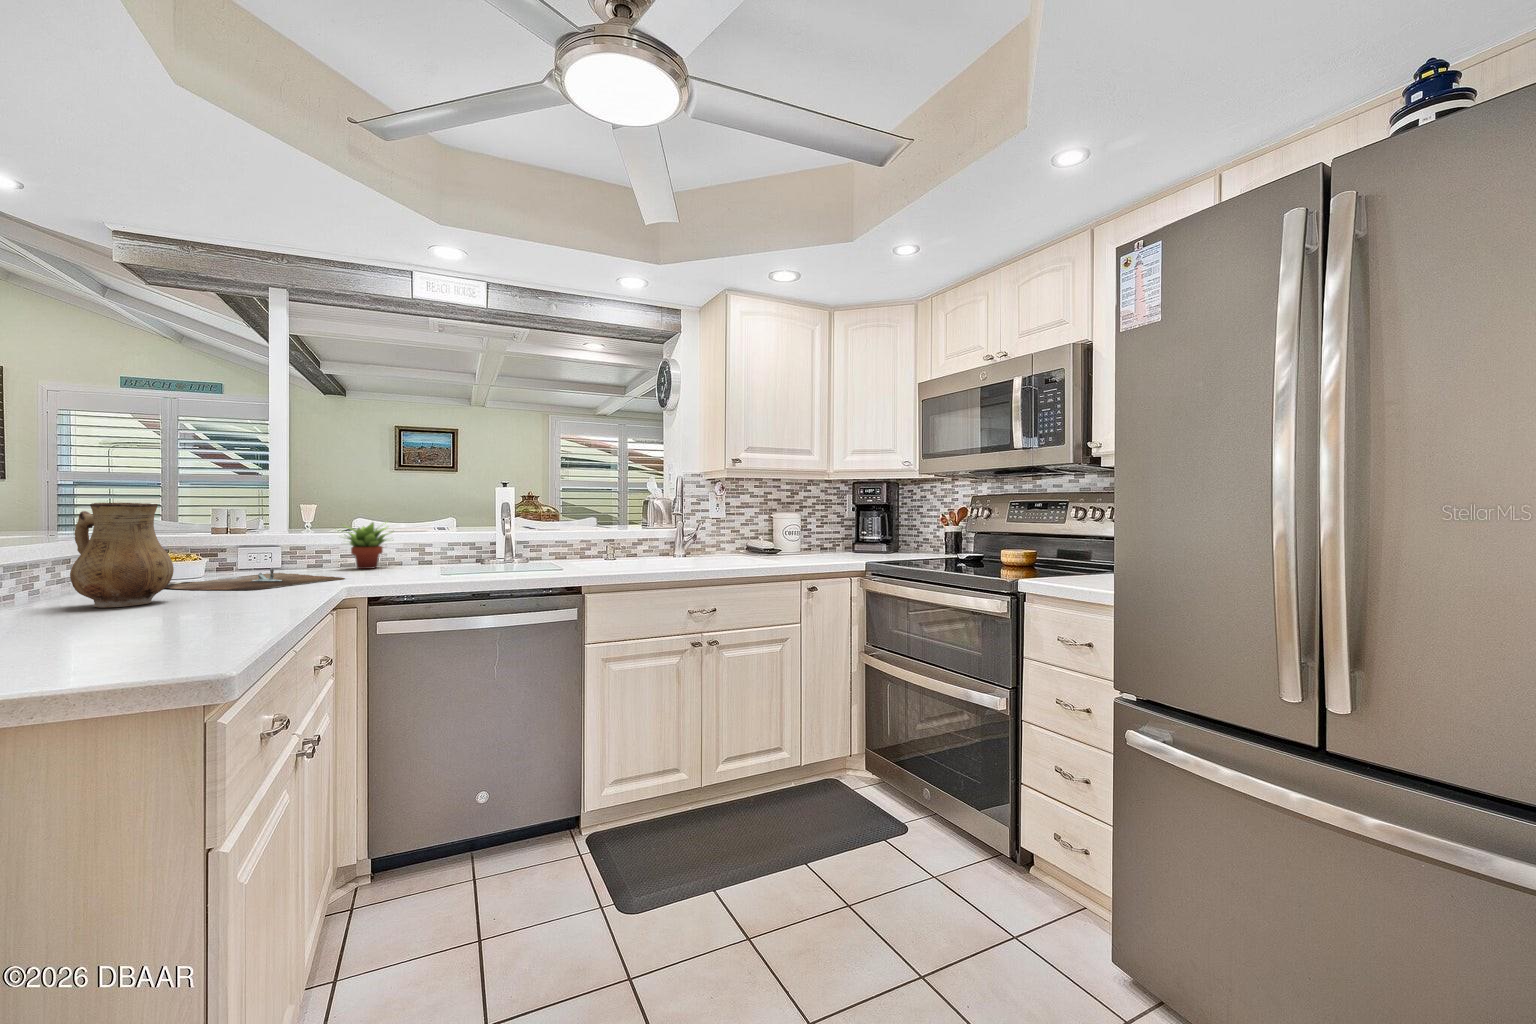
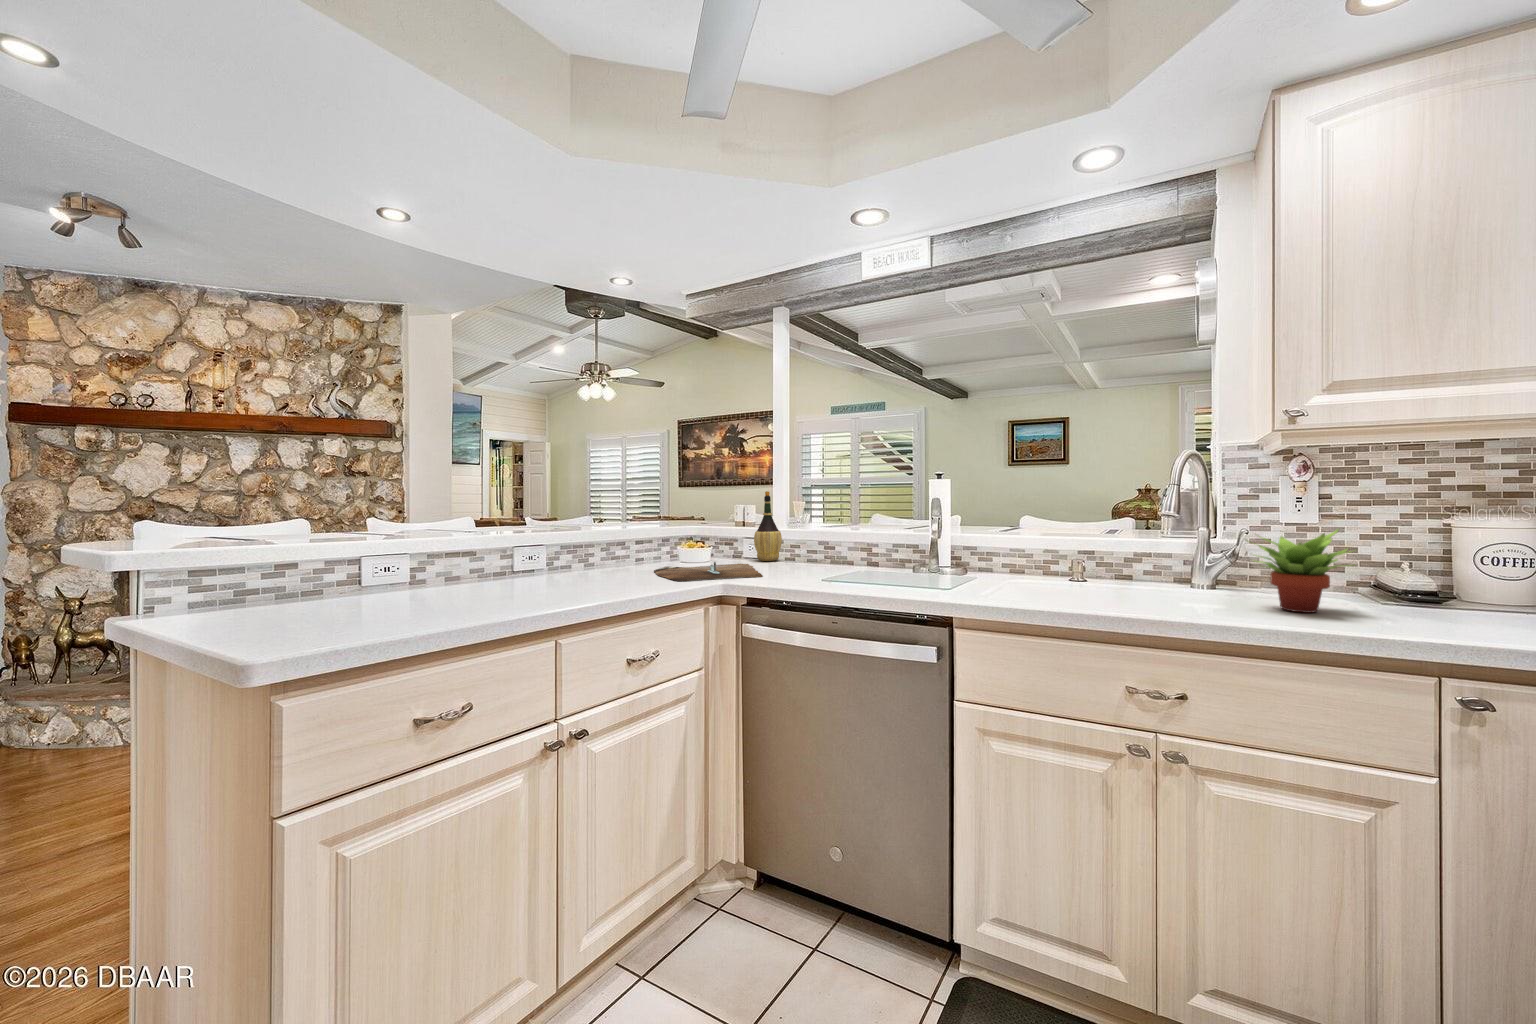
wine bottle: none [265,492,305,570] -> present [754,491,782,561]
ceramic pitcher: present [70,503,174,607] -> none [558,508,615,588]
succulent plant: present [347,522,392,569] -> present [1247,529,1348,613]

